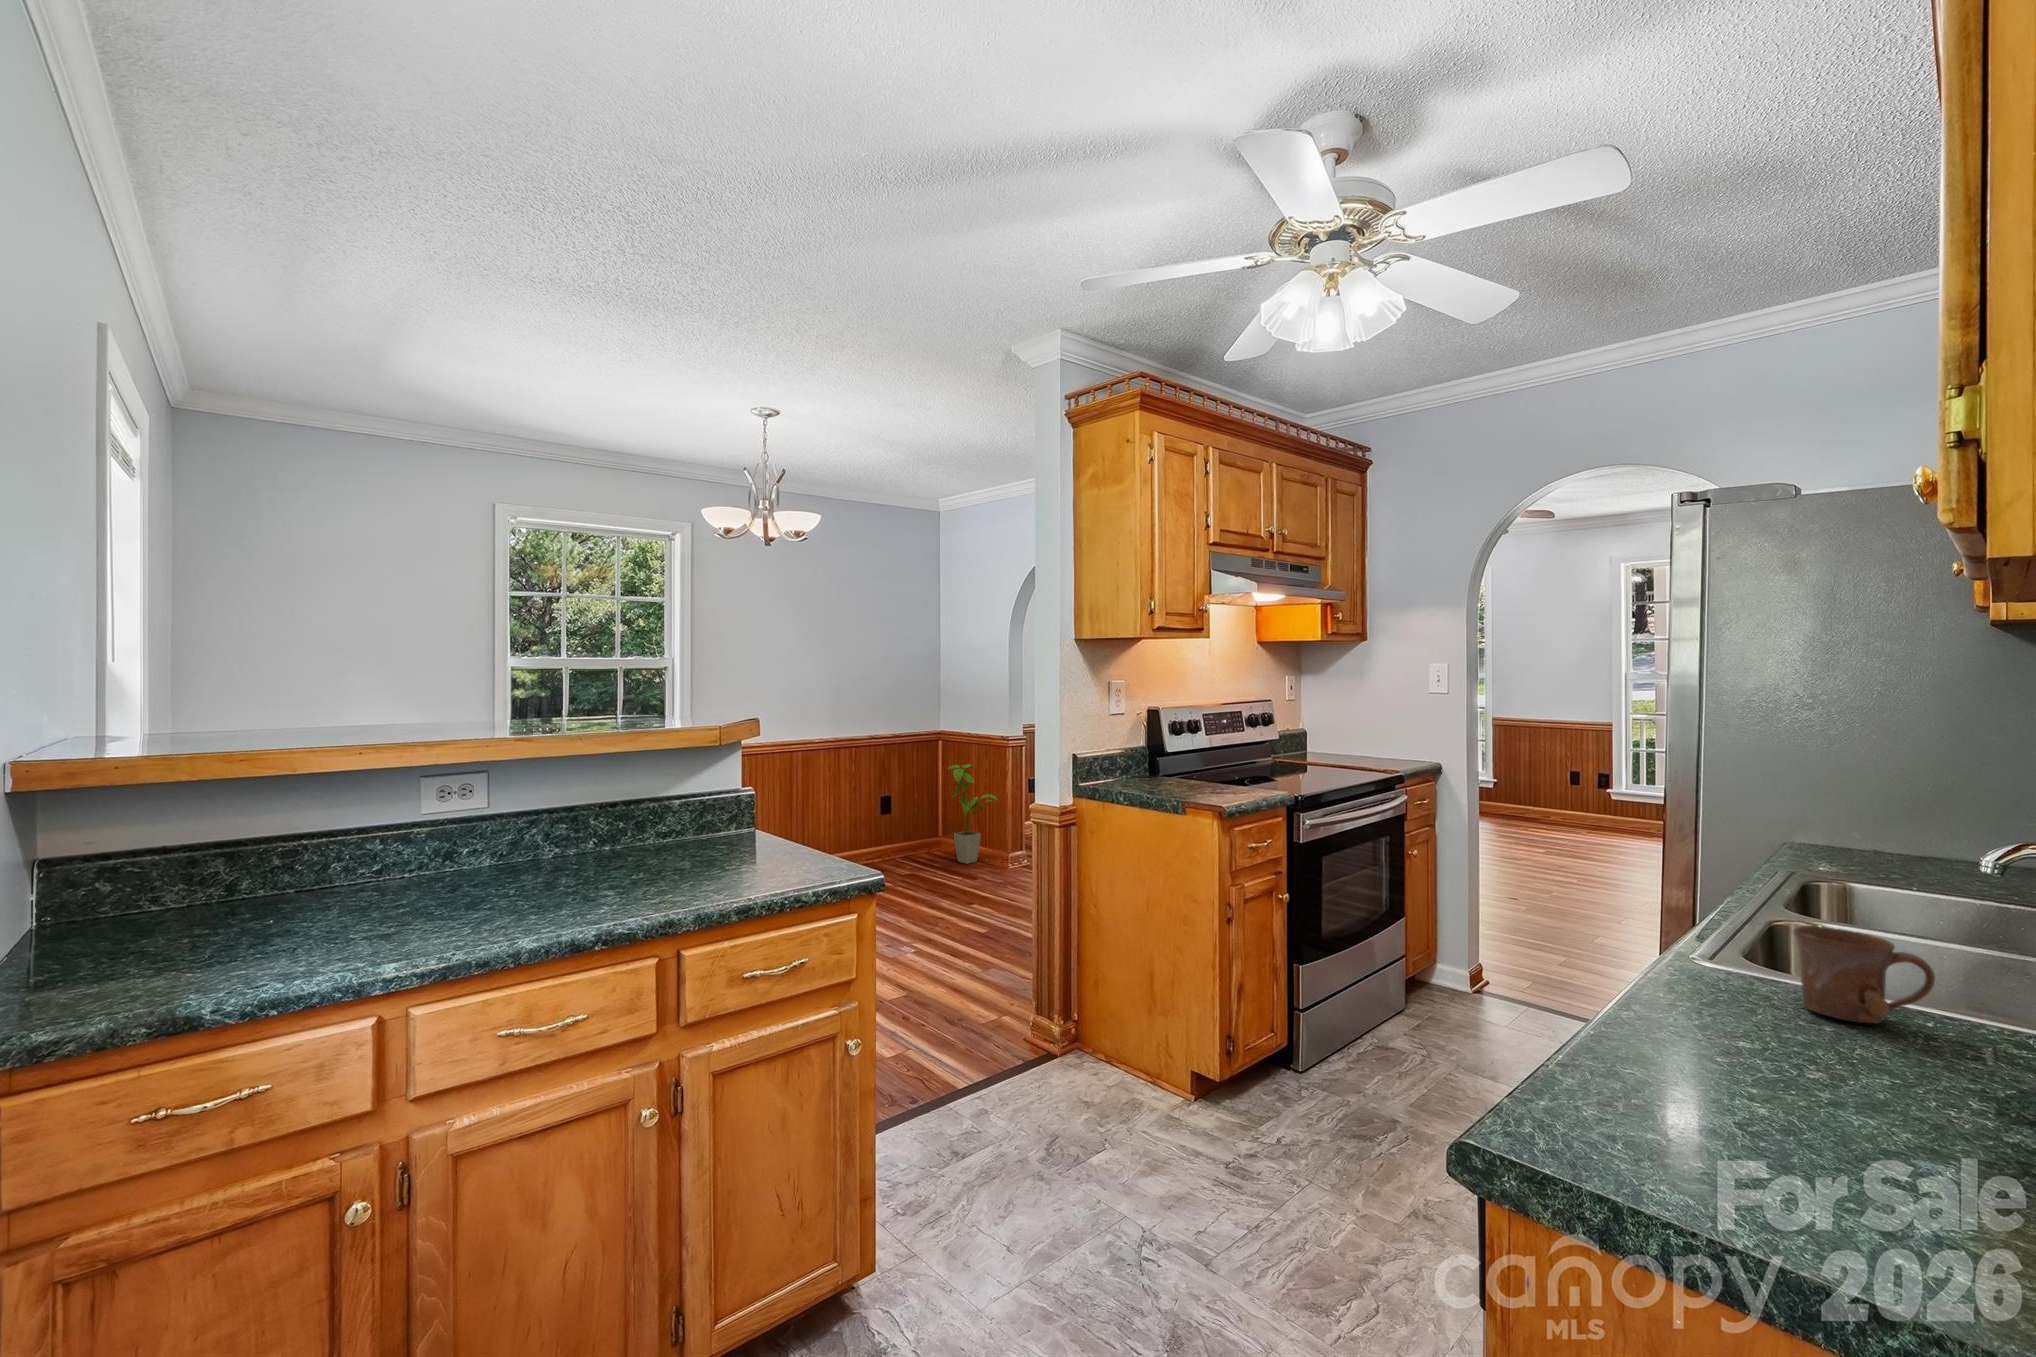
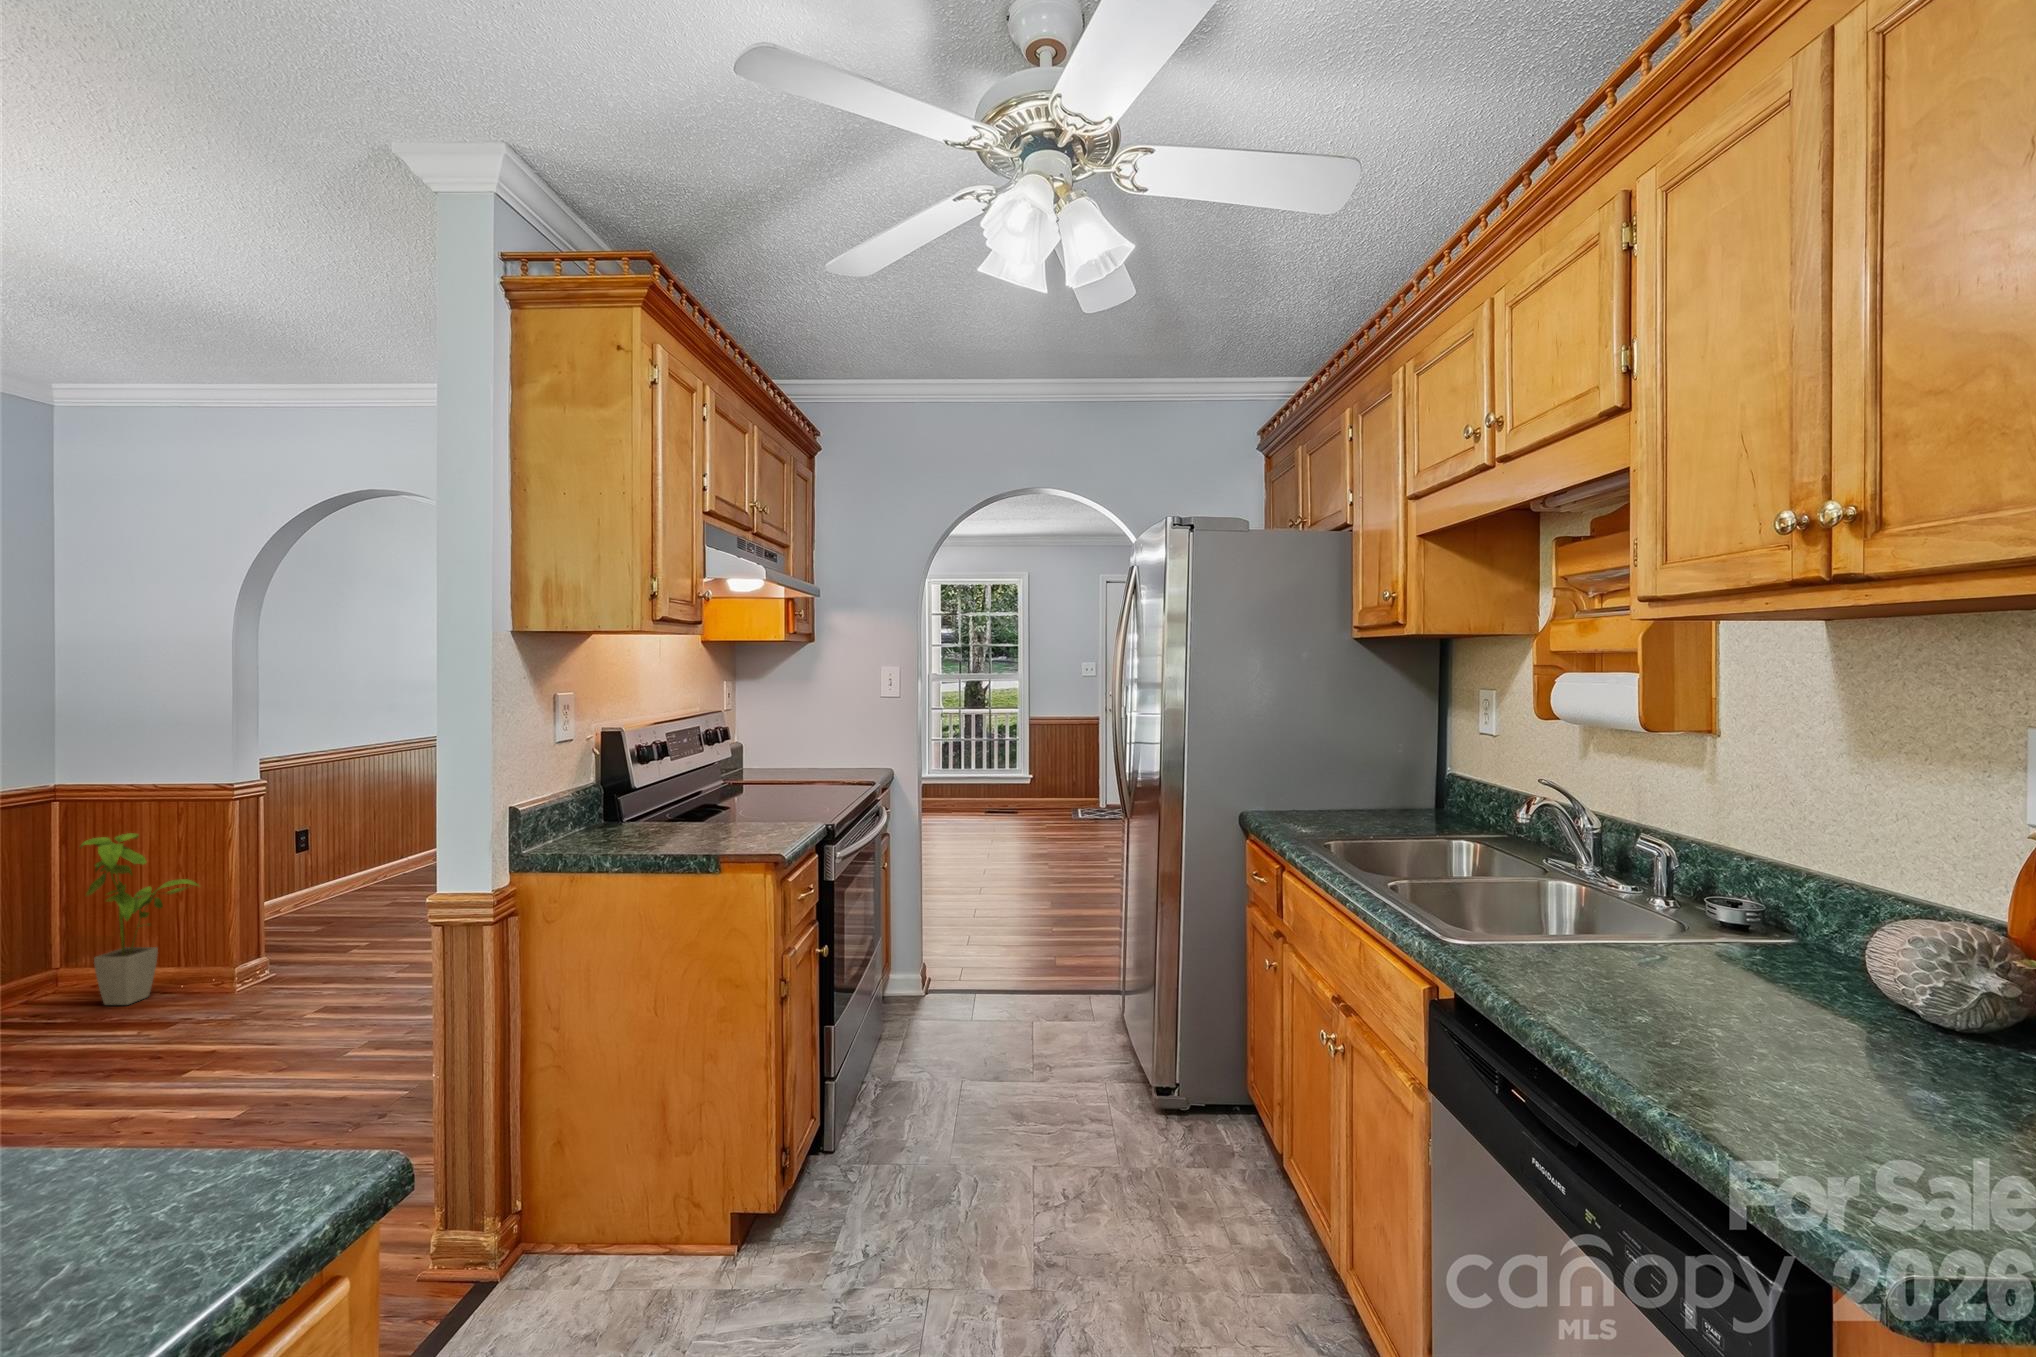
mug: present [1793,926,1935,1024] -> none [1524,897,1610,973]

